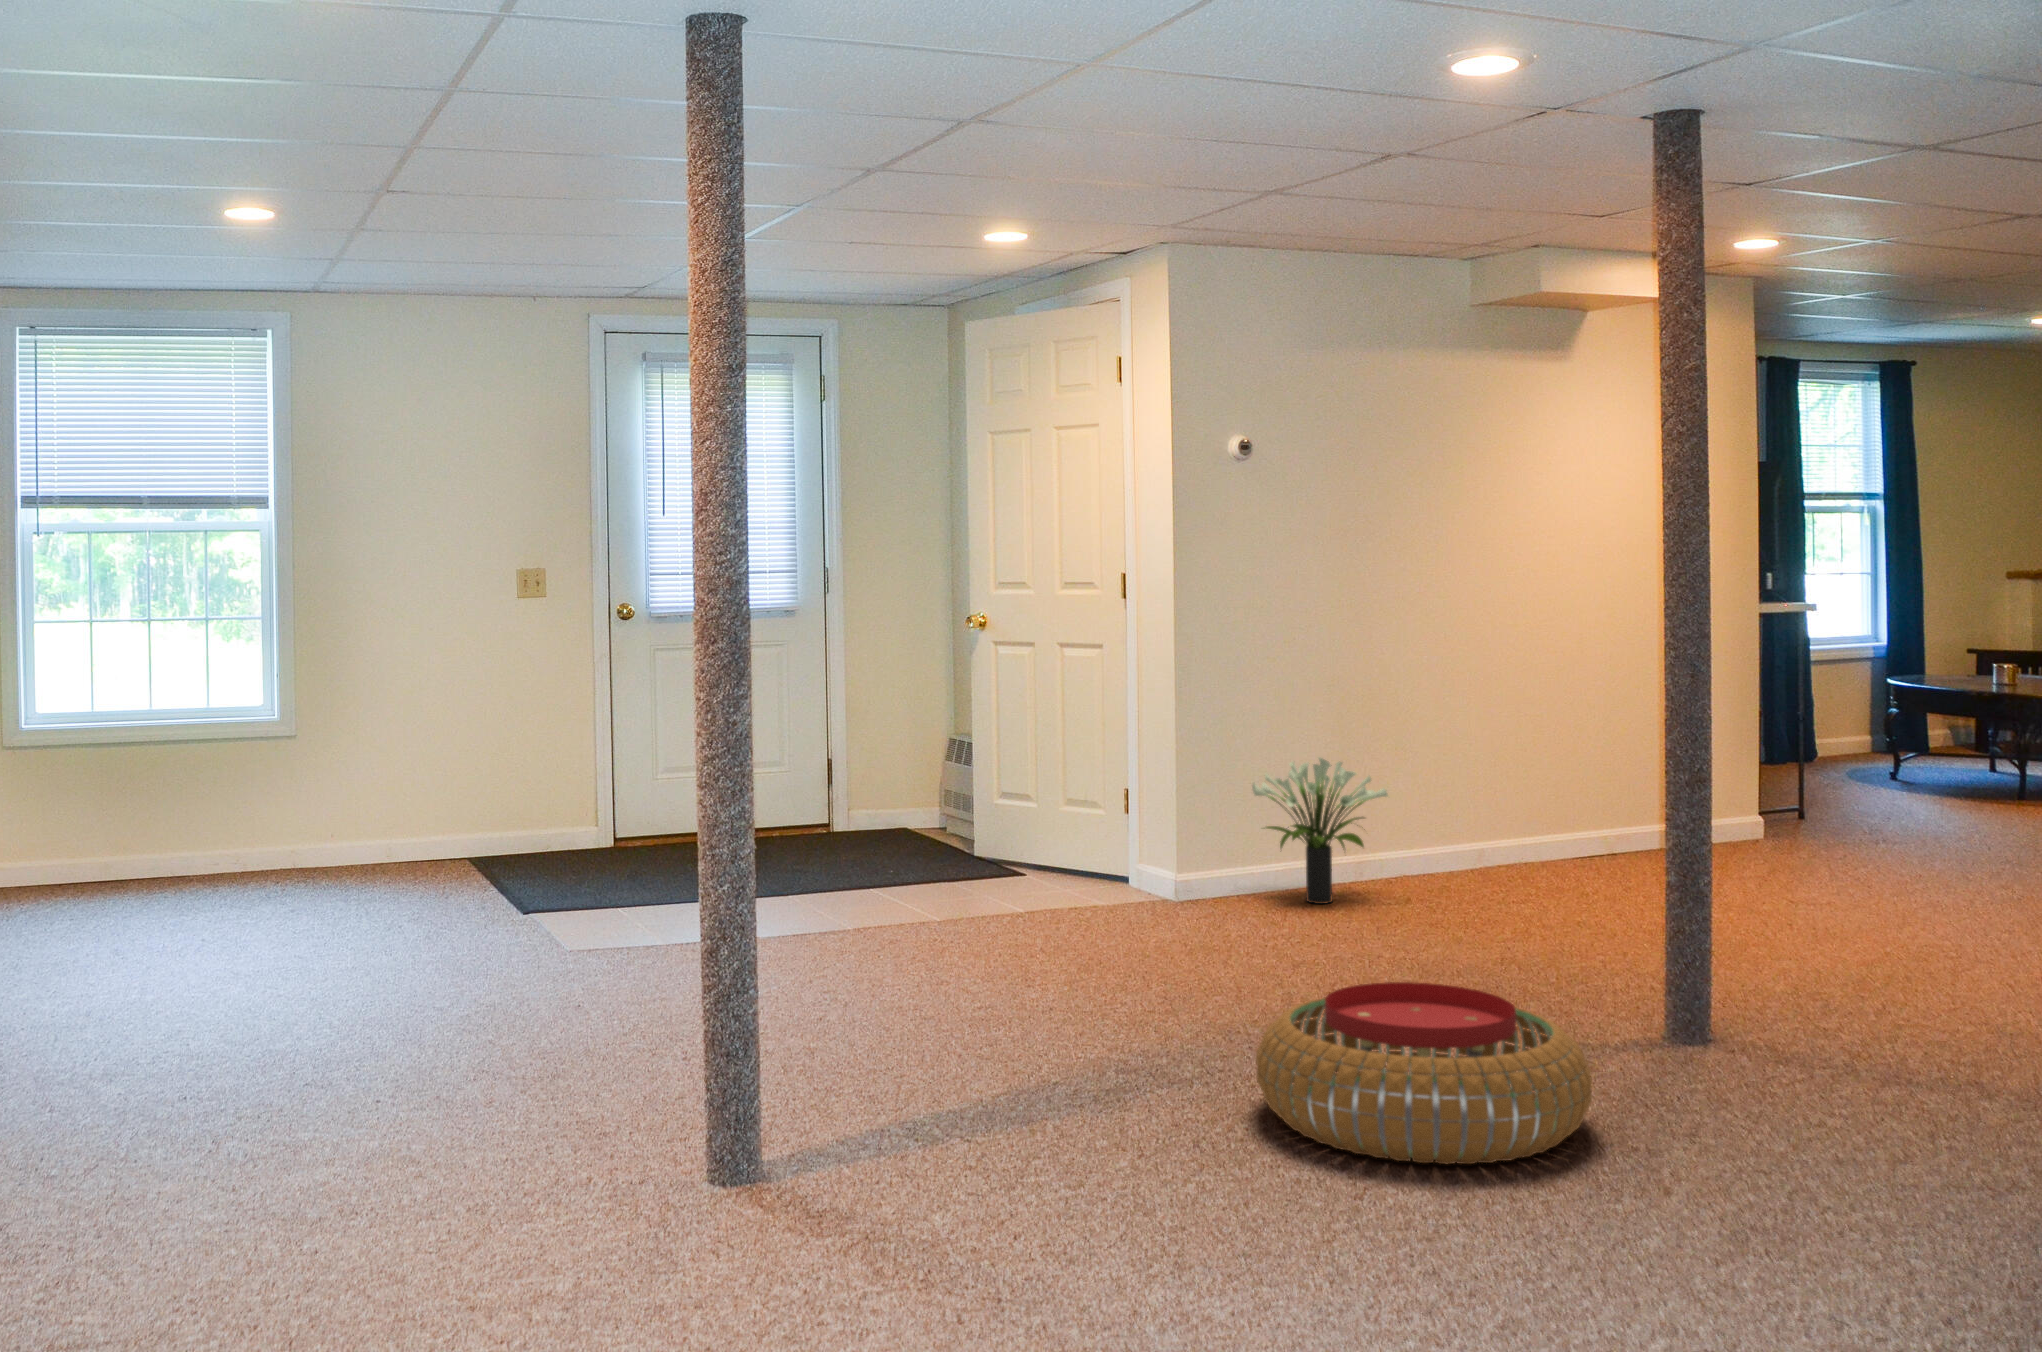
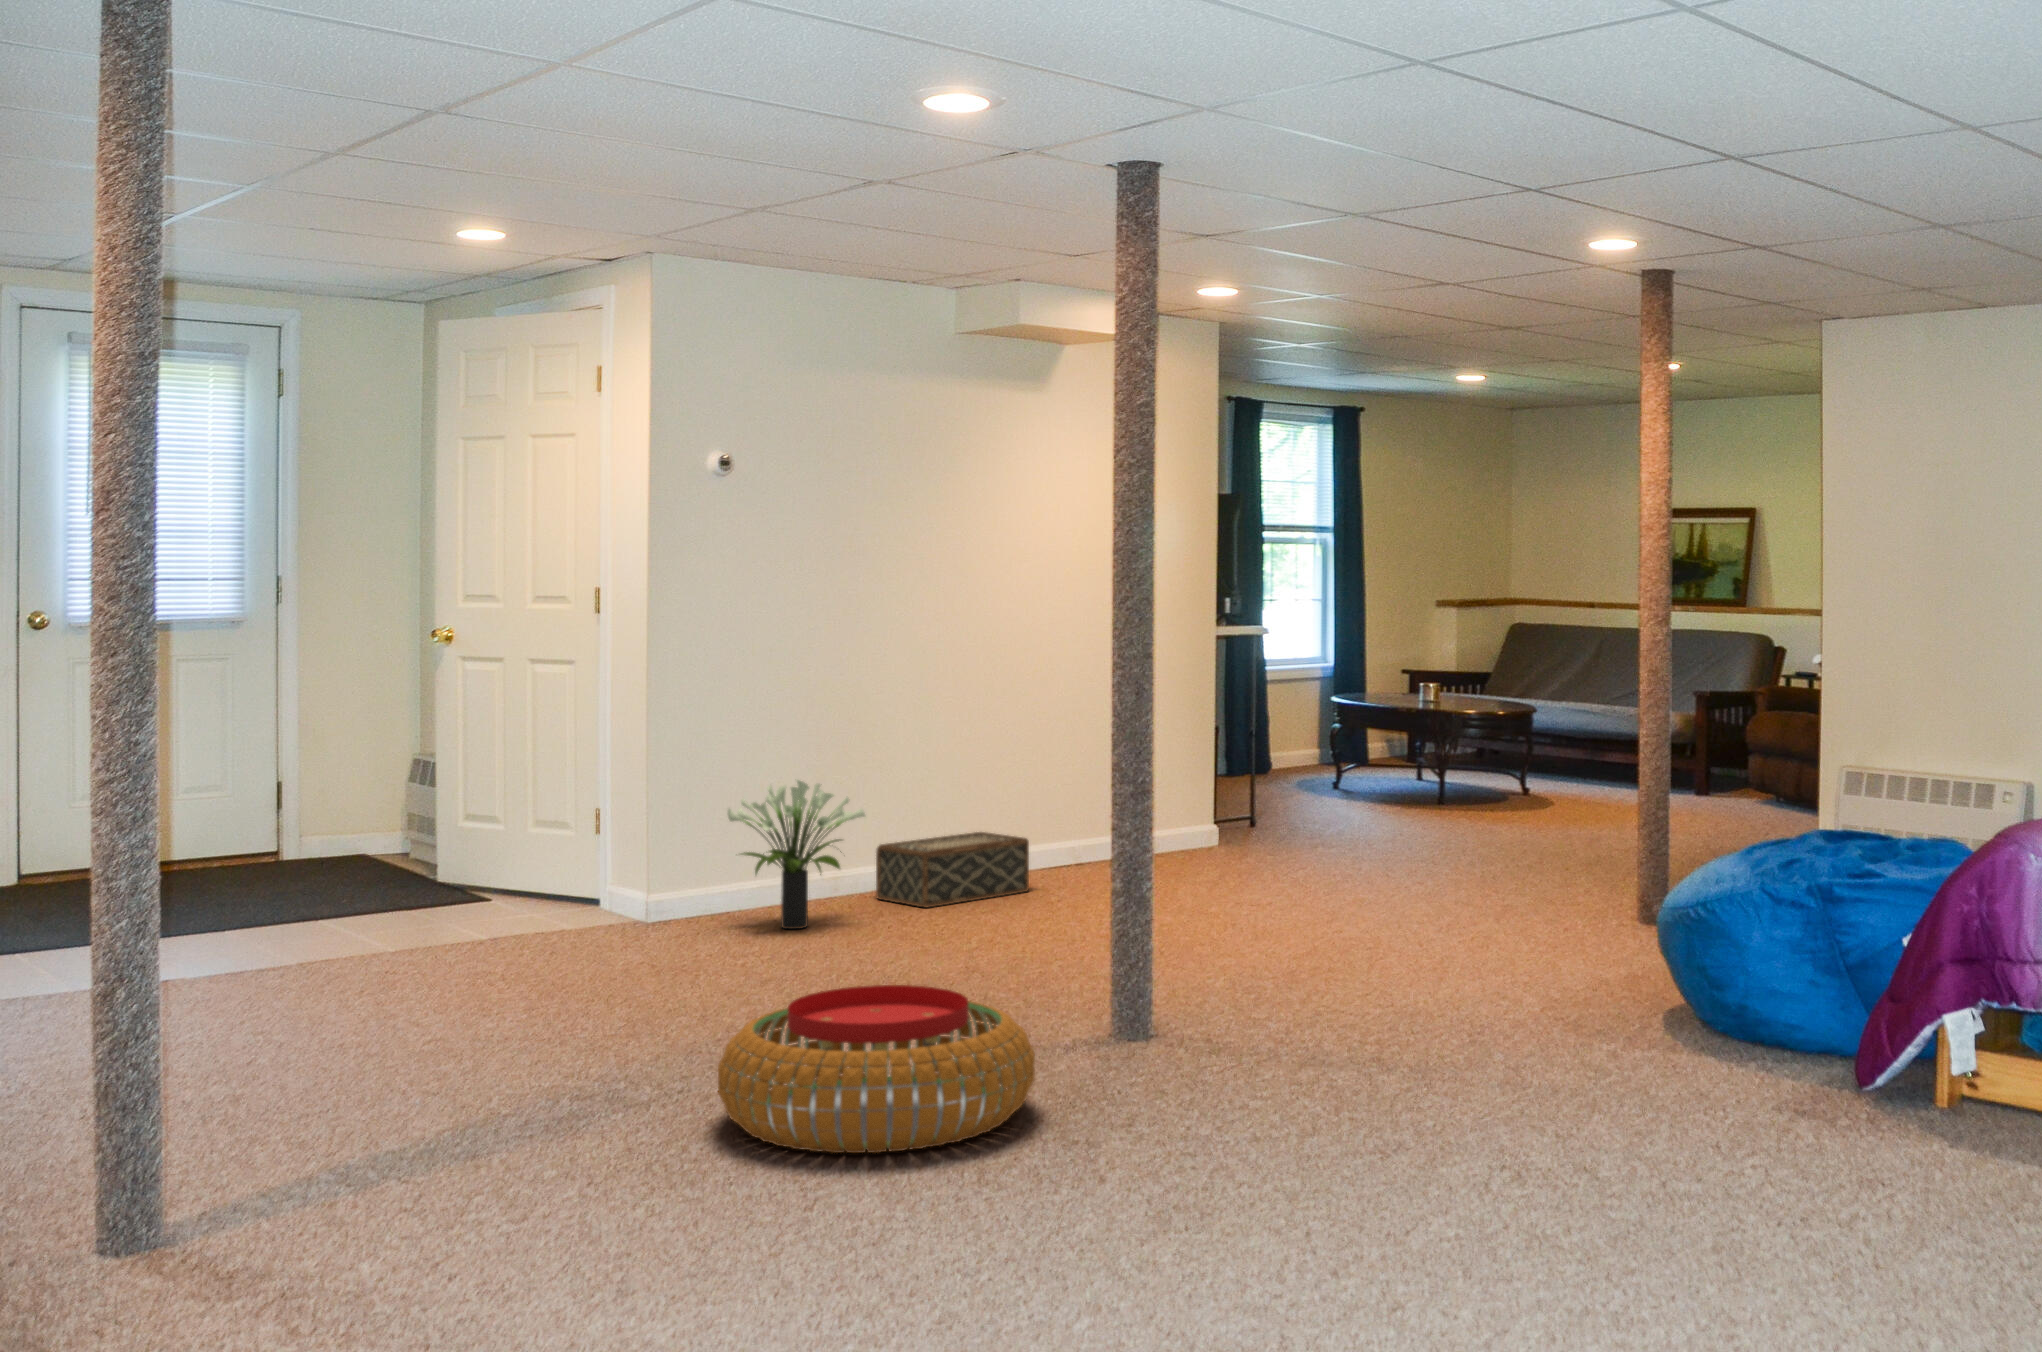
woven basket: none [1398,813,1558,889] -> present [876,832,1029,908]

